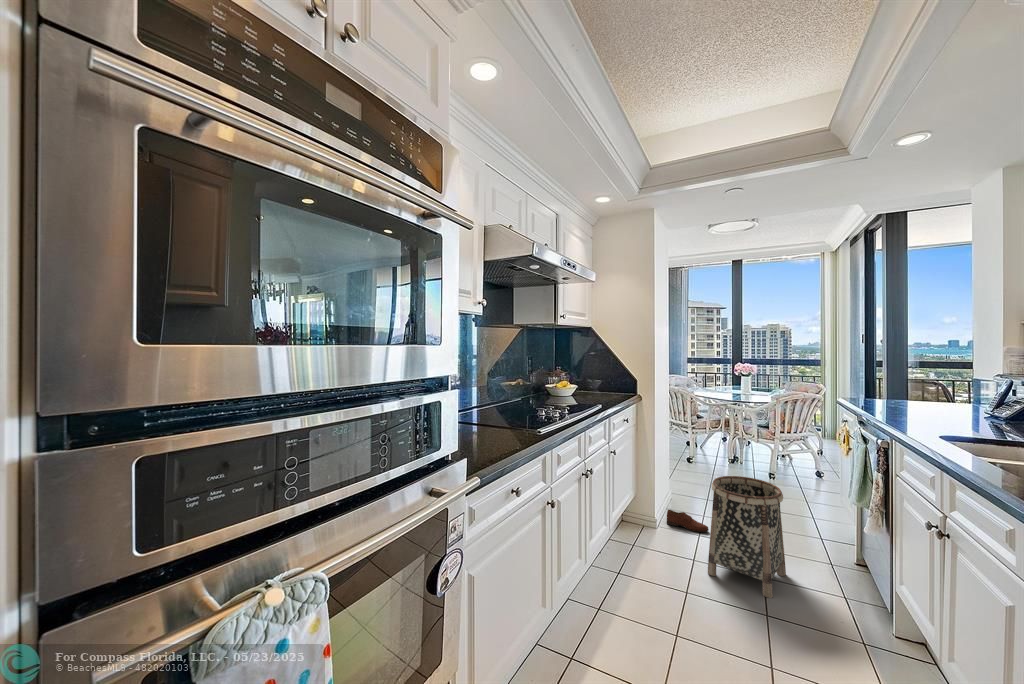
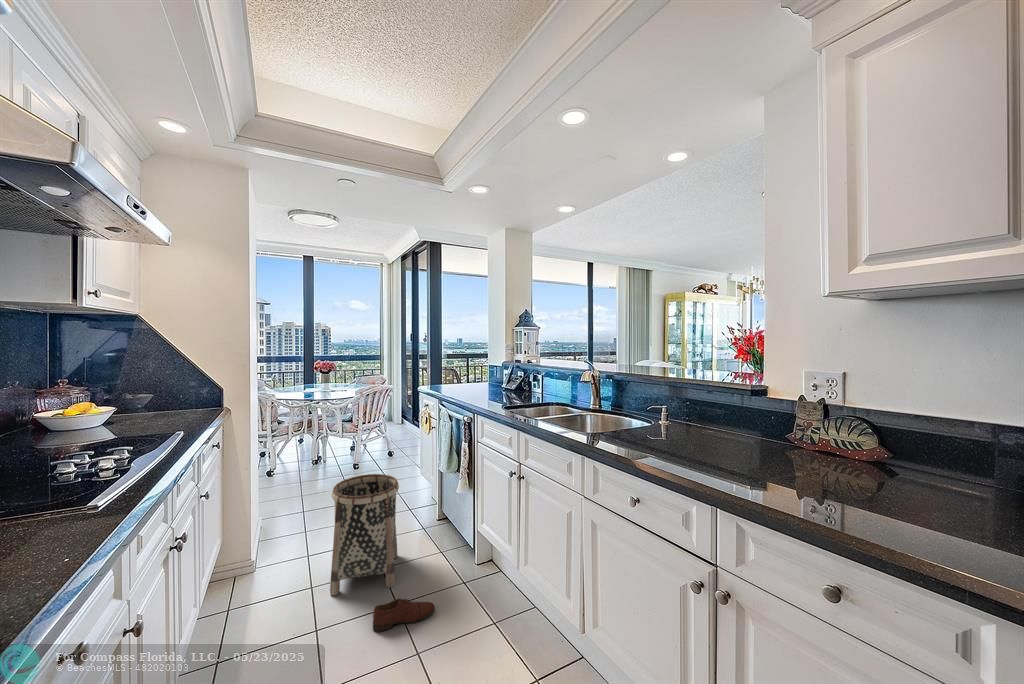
shoe: present [667,510,709,532] -> present [373,599,435,632]

